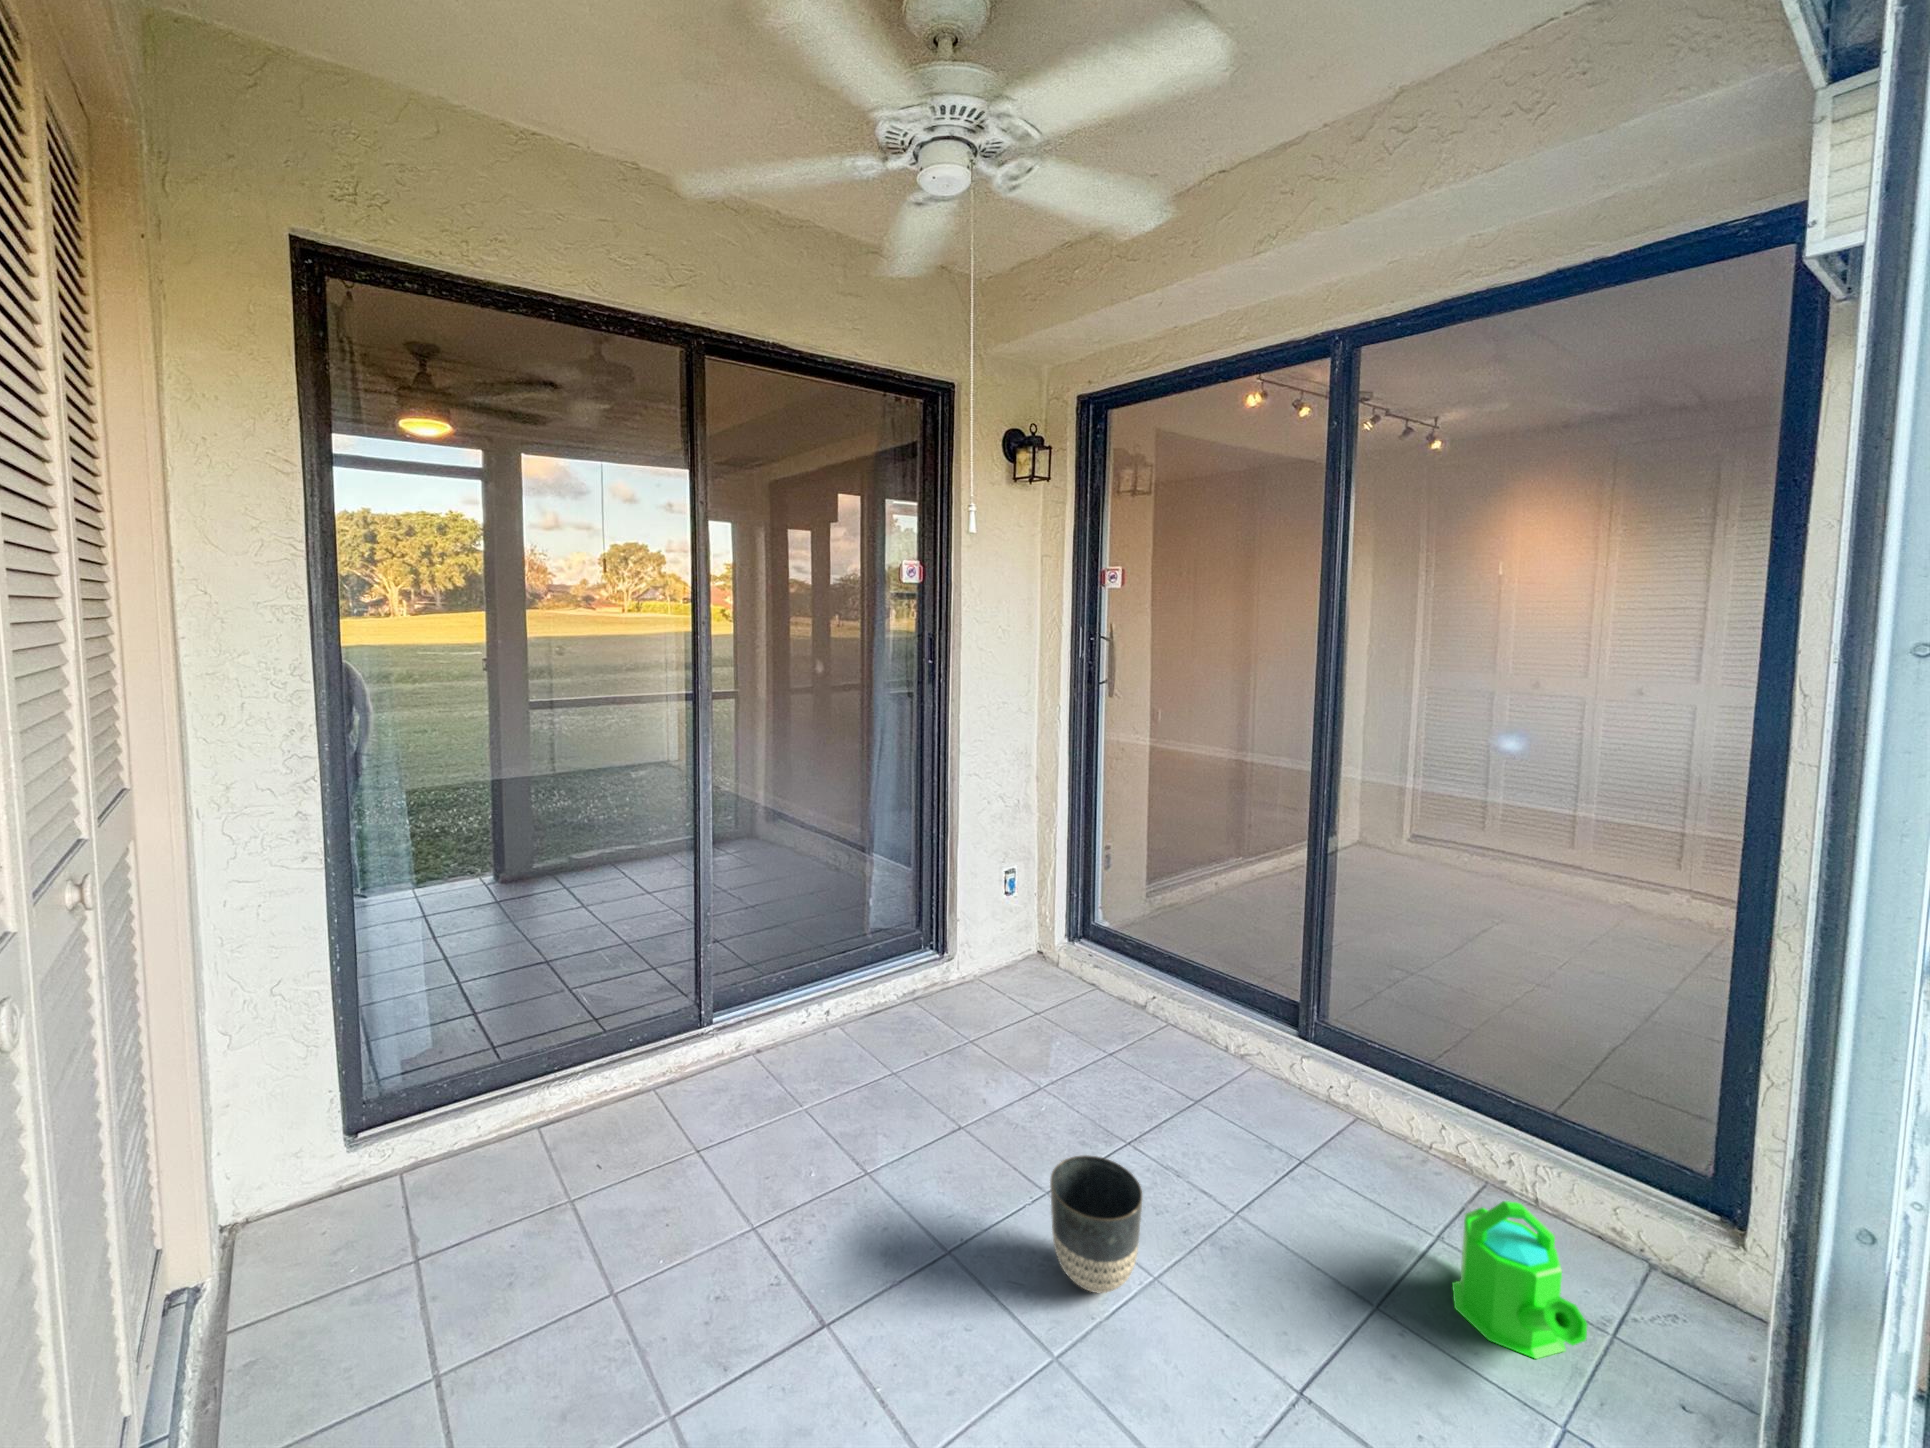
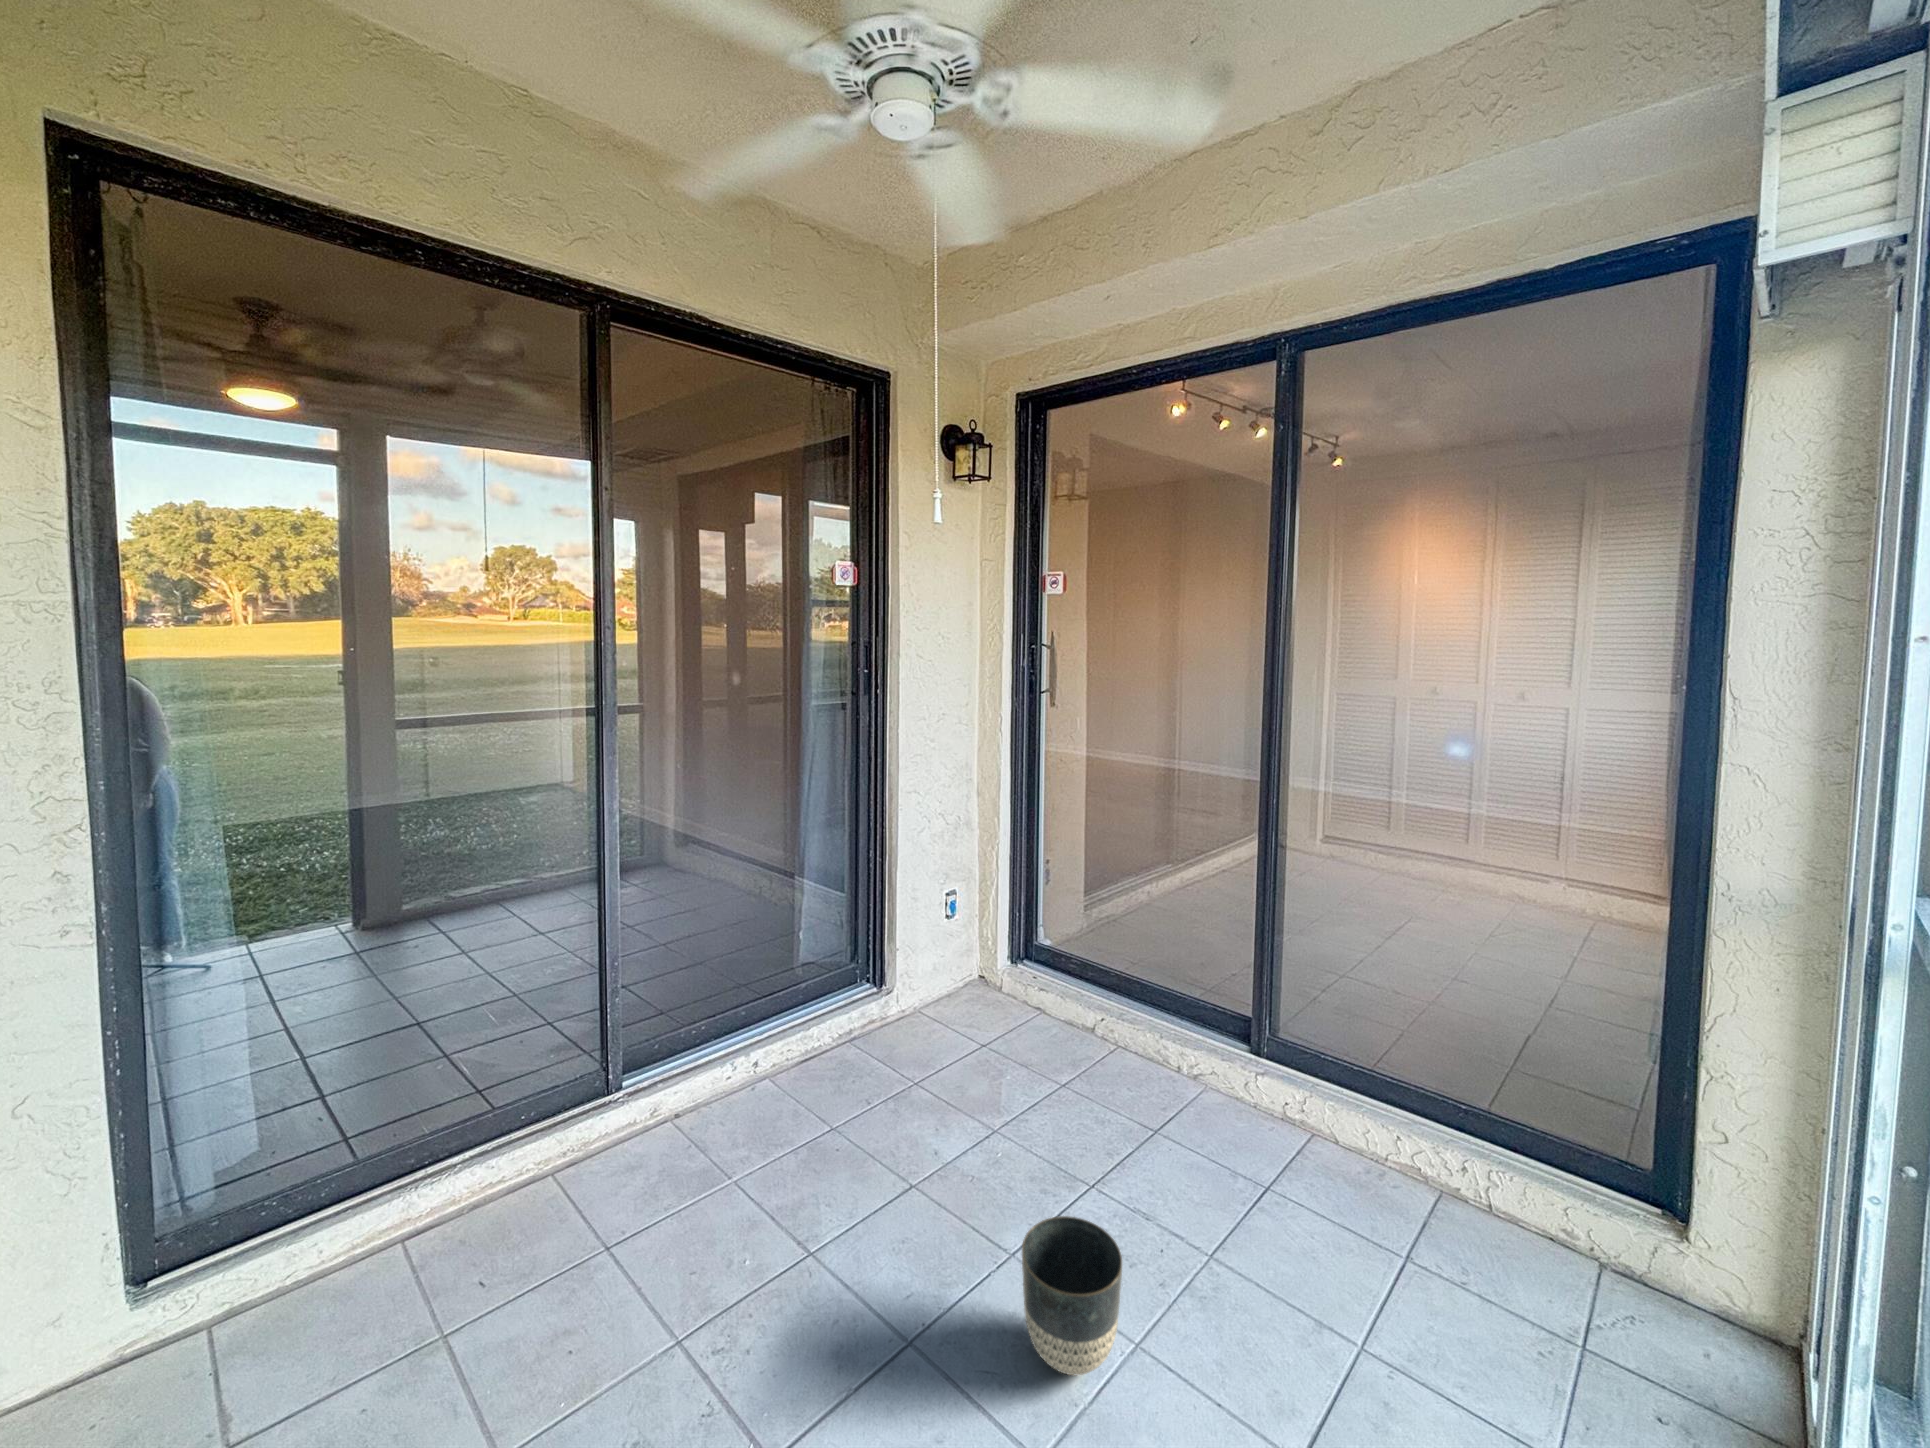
watering can: present [1452,1201,1588,1359] -> none [1427,1222,1570,1387]

